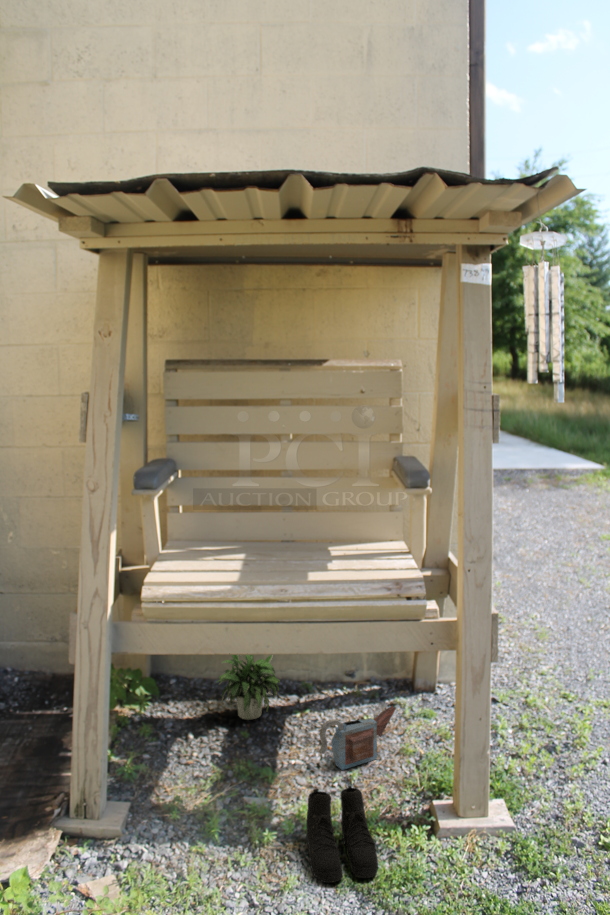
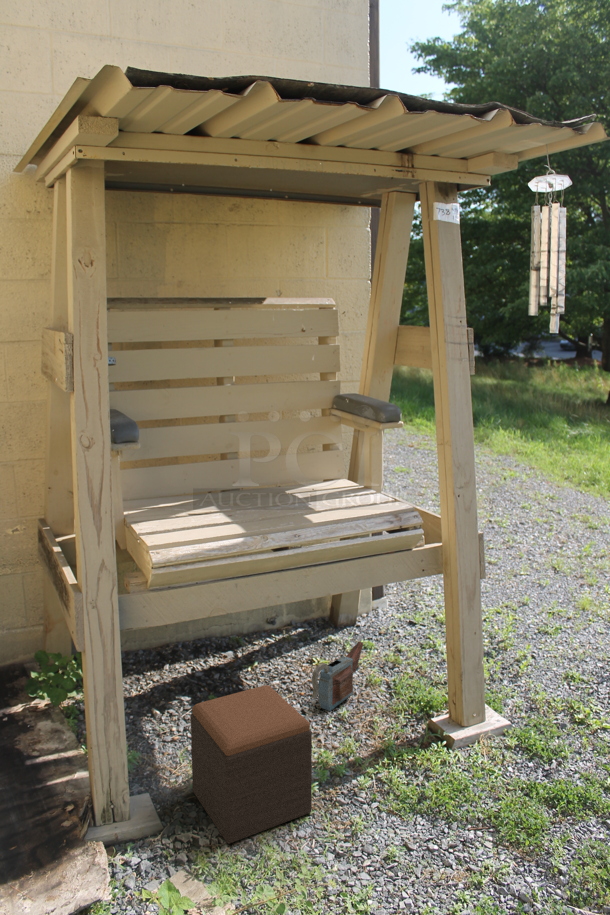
potted plant: present [217,655,280,720] -> none [164,606,235,684]
footstool: none [159,726,252,865] -> present [191,685,312,844]
boots: present [306,786,378,883] -> none [348,720,432,814]

